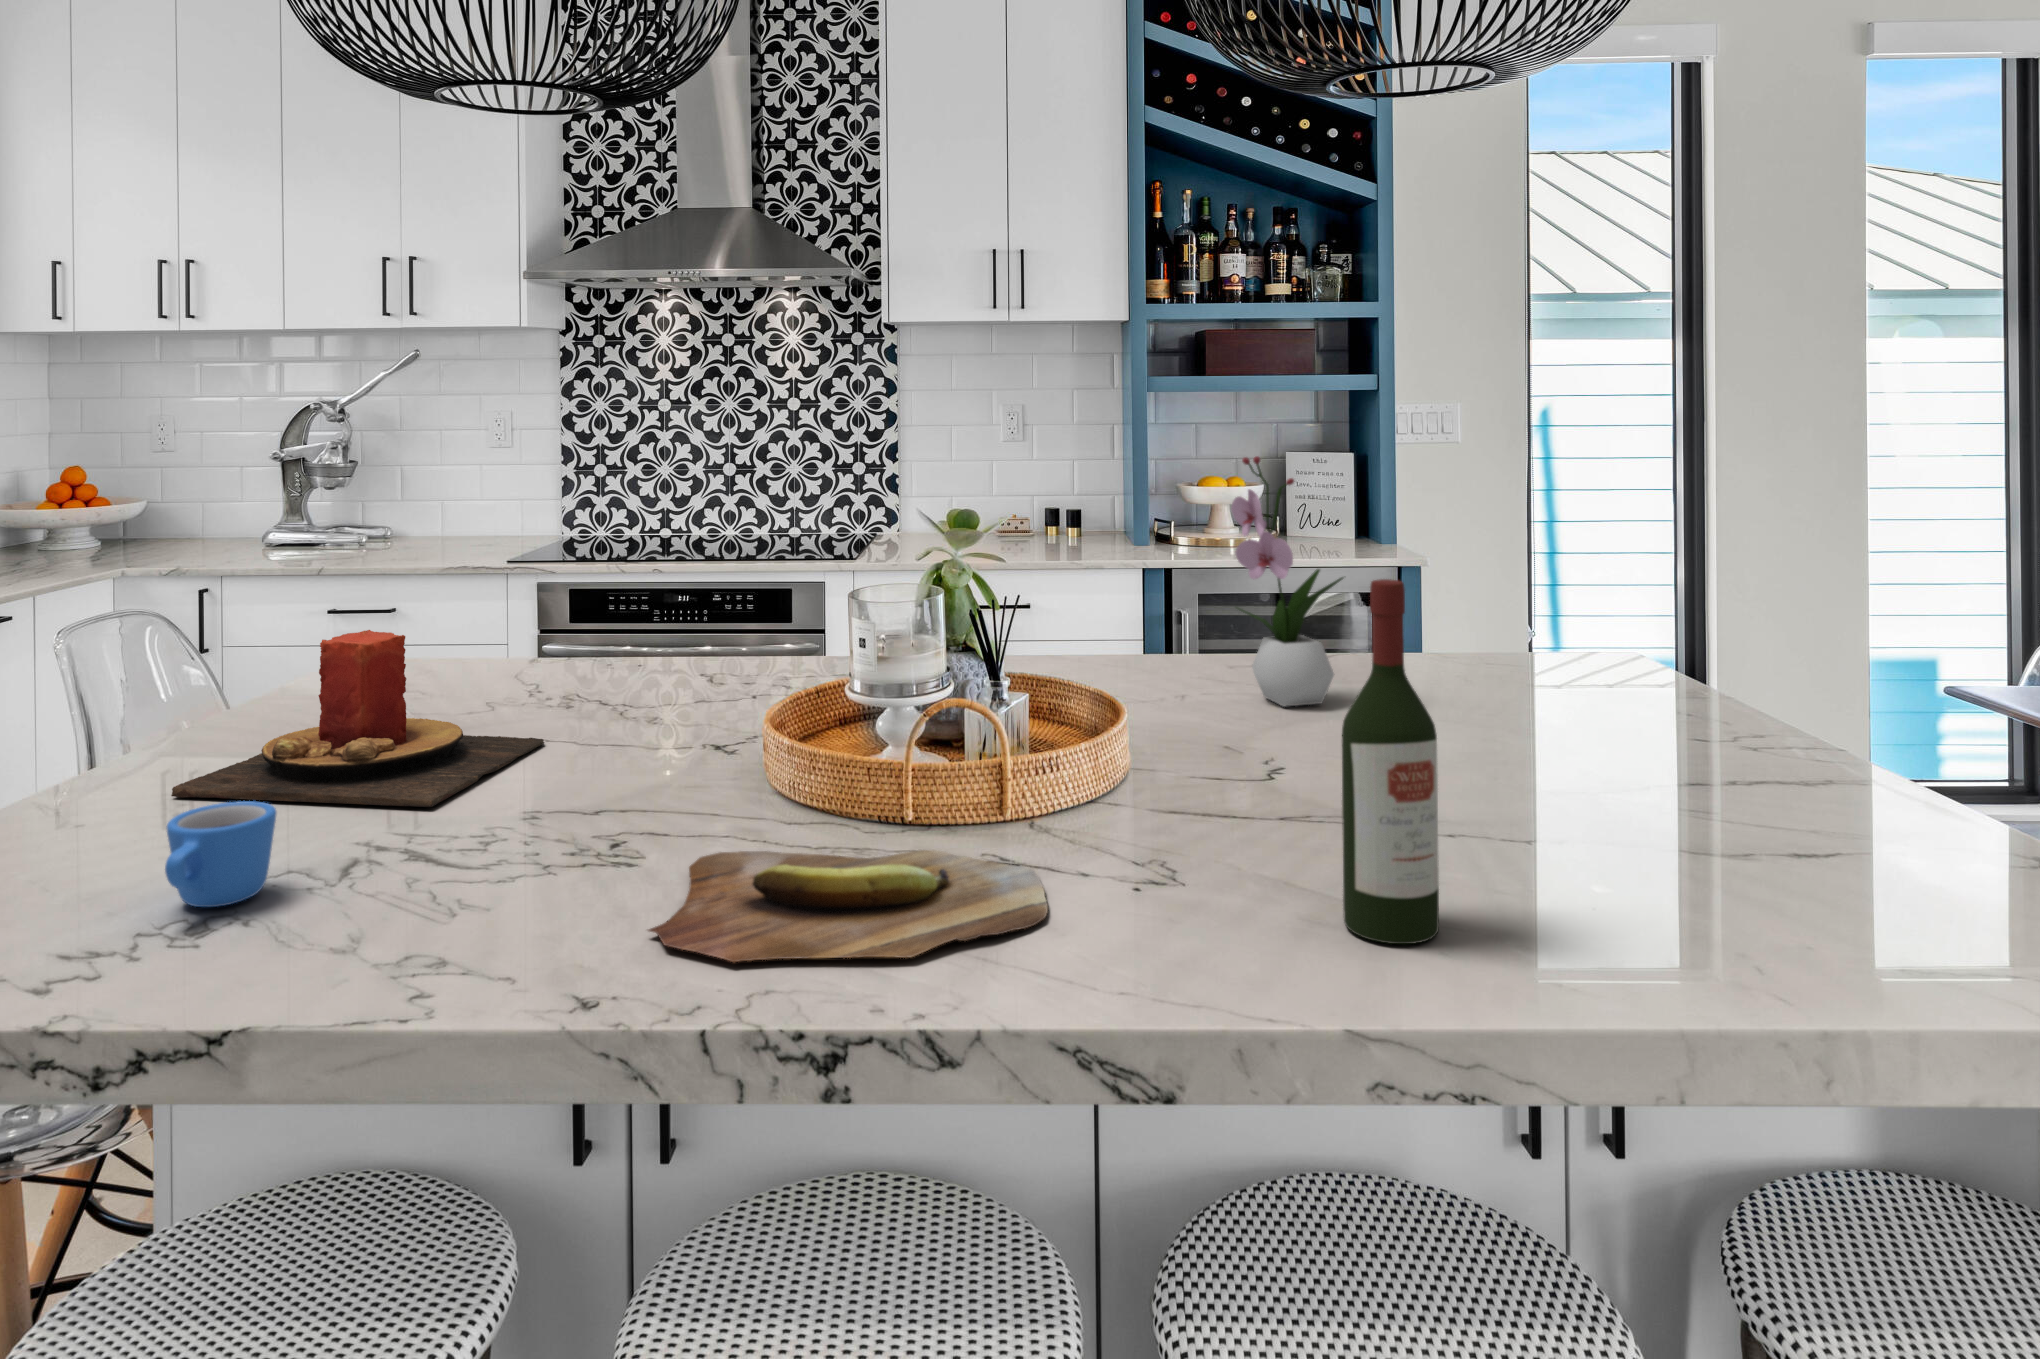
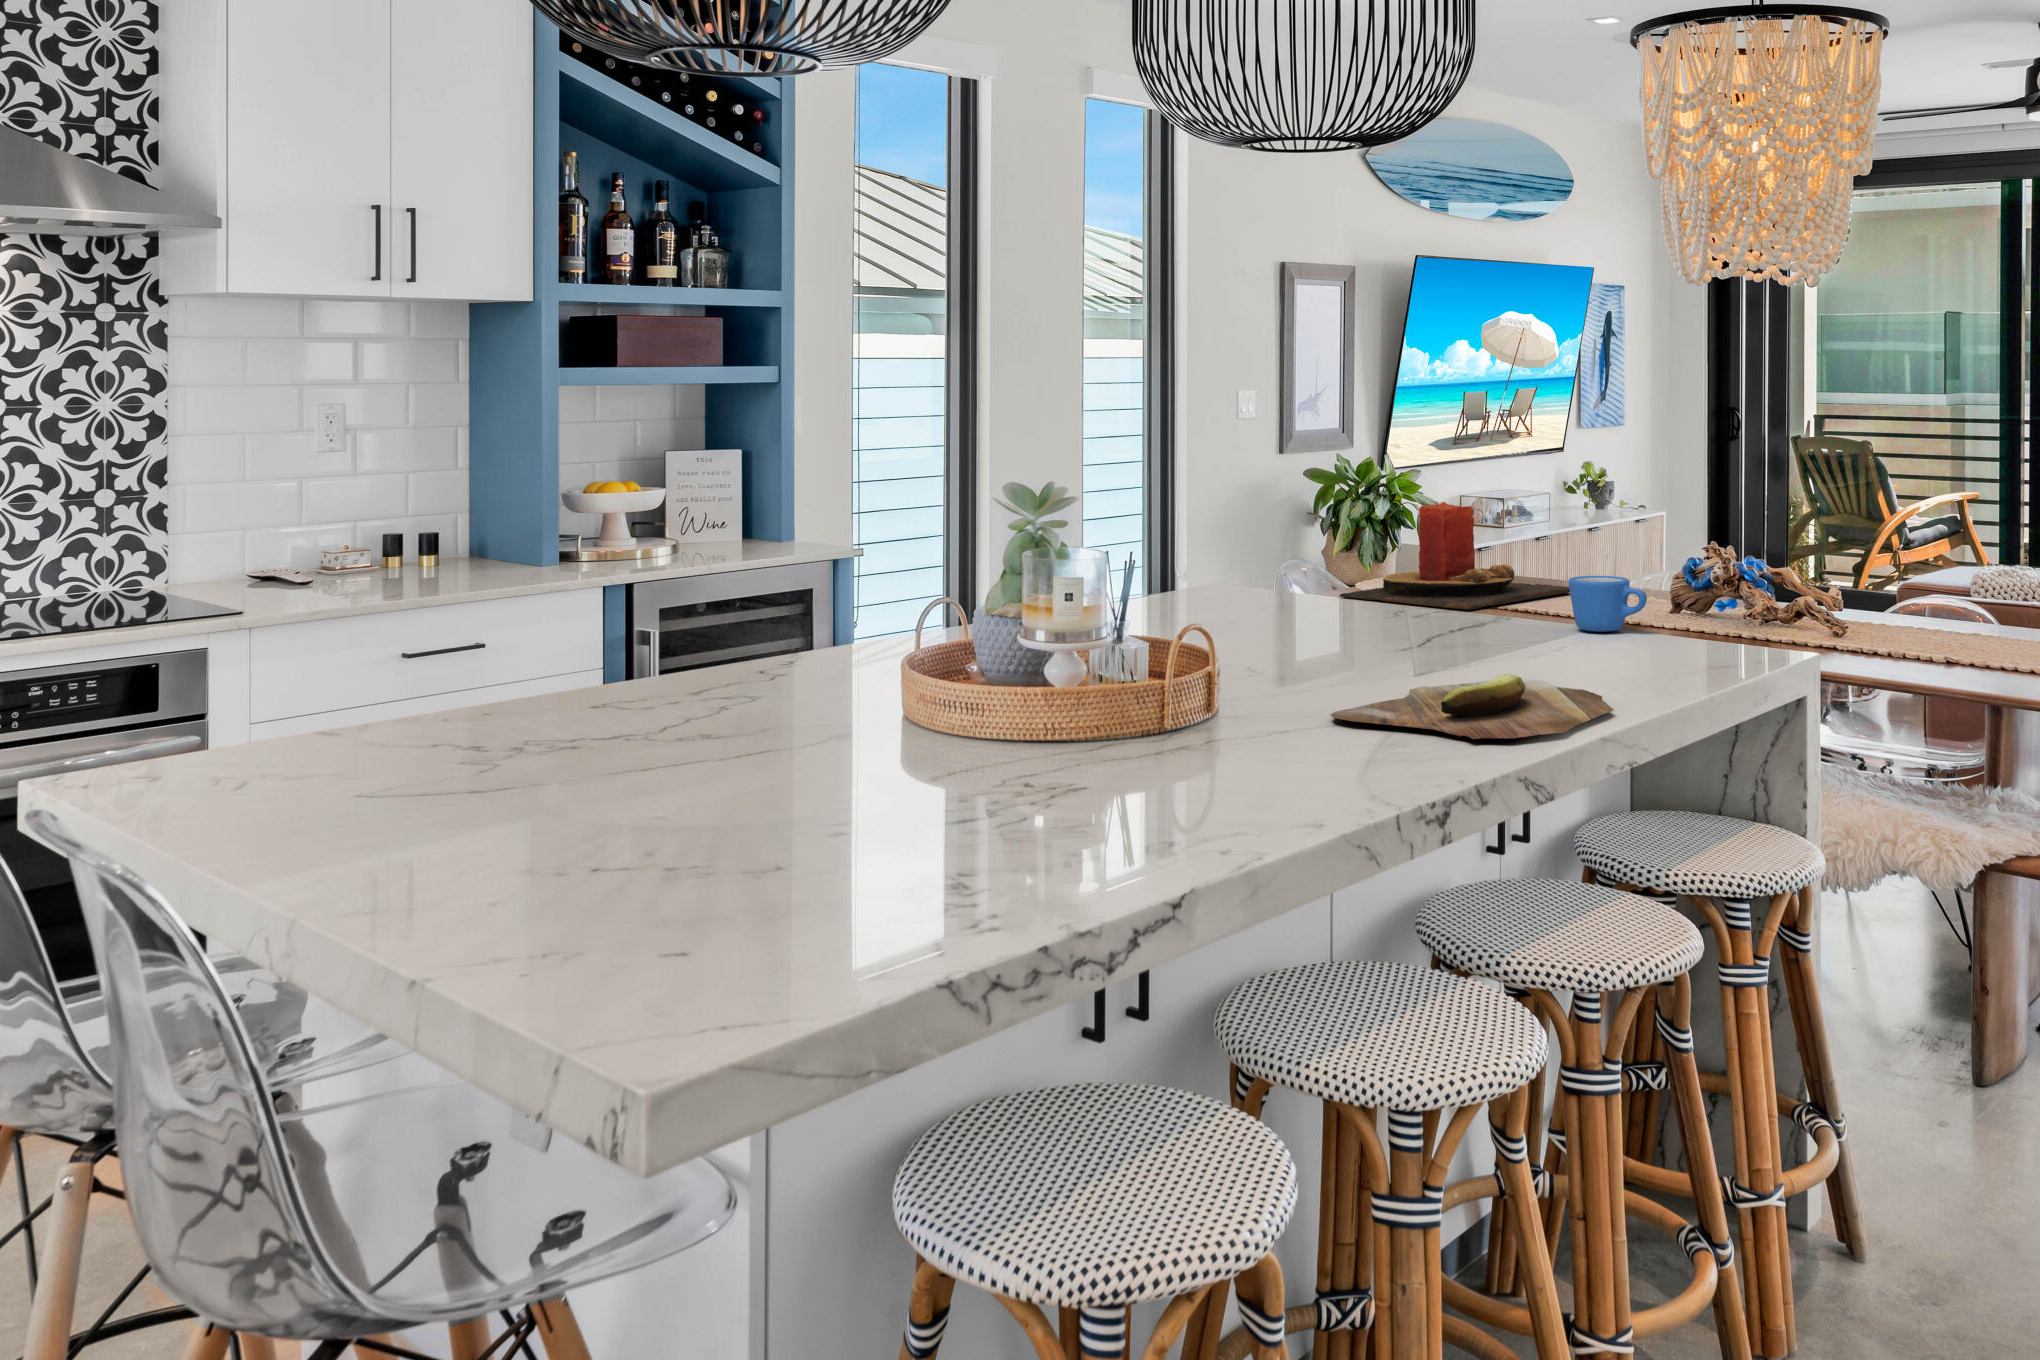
flower arrangement: present [1231,456,1343,706] -> none [1188,400,1268,613]
wine bottle: present [1342,579,1439,944] -> none [1655,436,1719,665]
candle: present [171,630,544,807] -> present [1340,502,1570,610]
mug: present [165,801,276,907] -> present [1568,576,1647,632]

